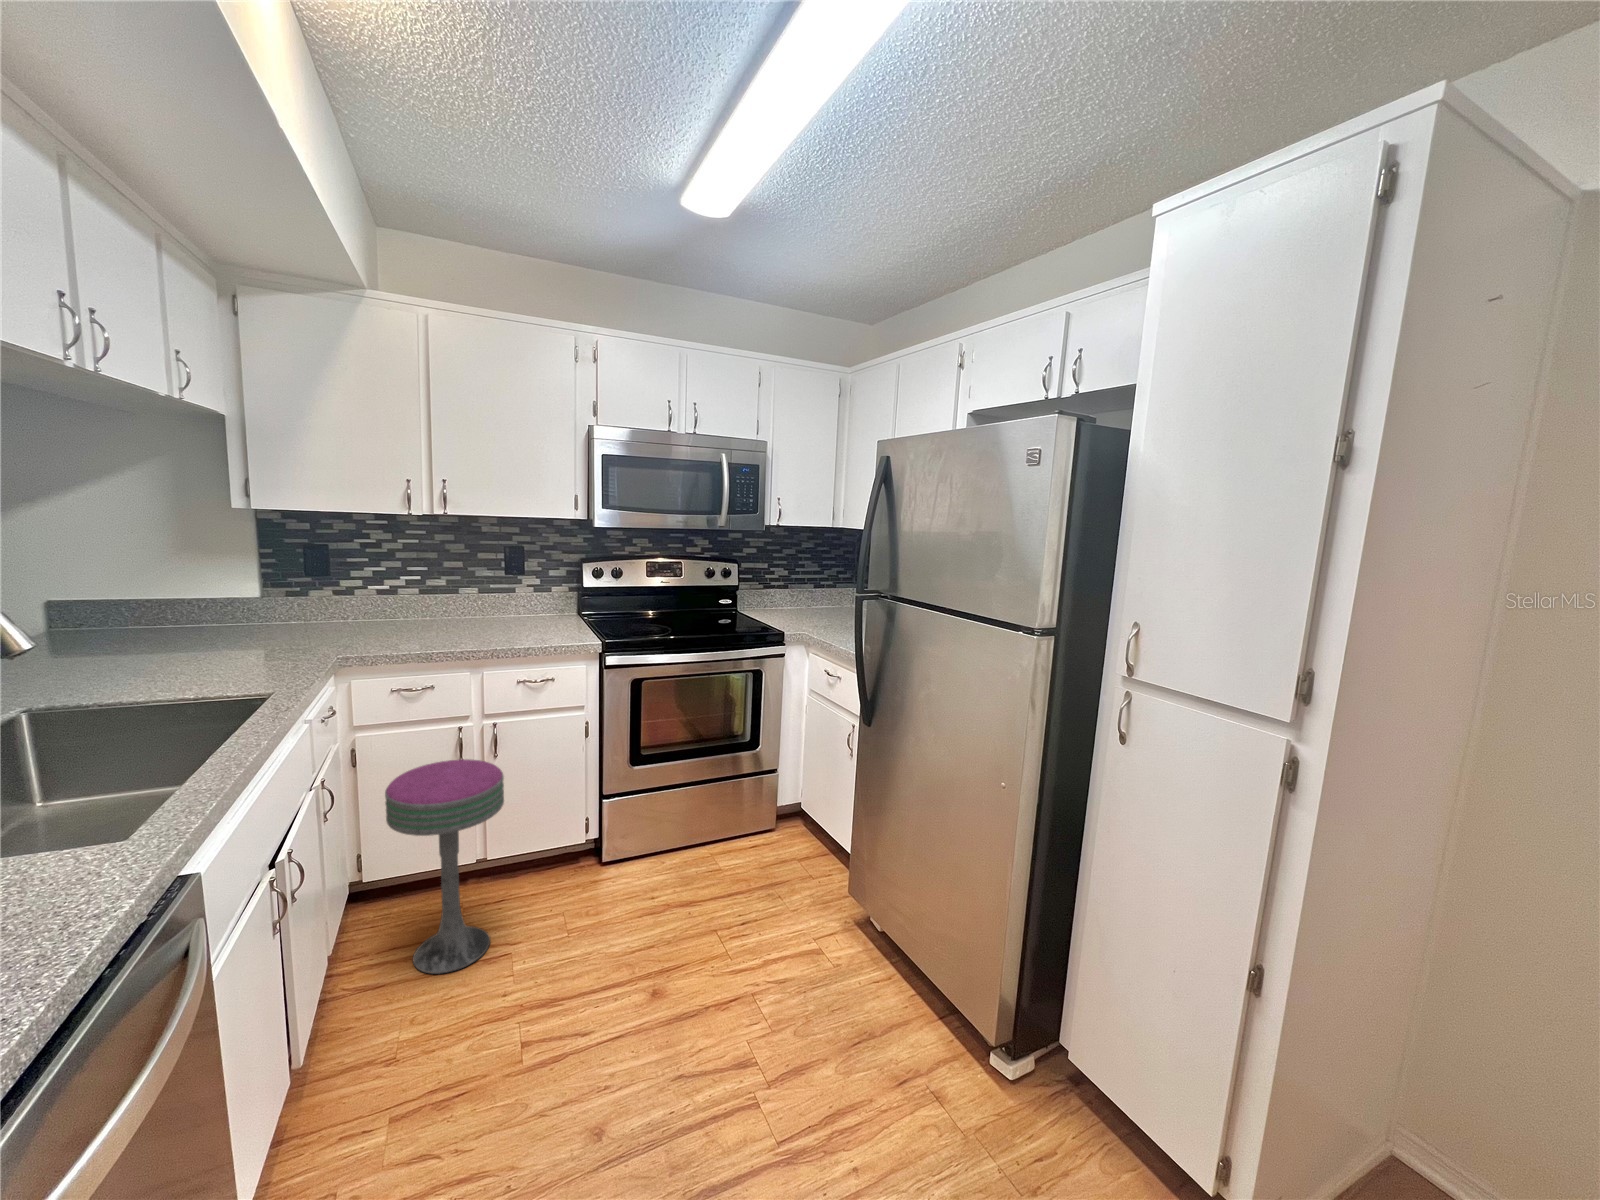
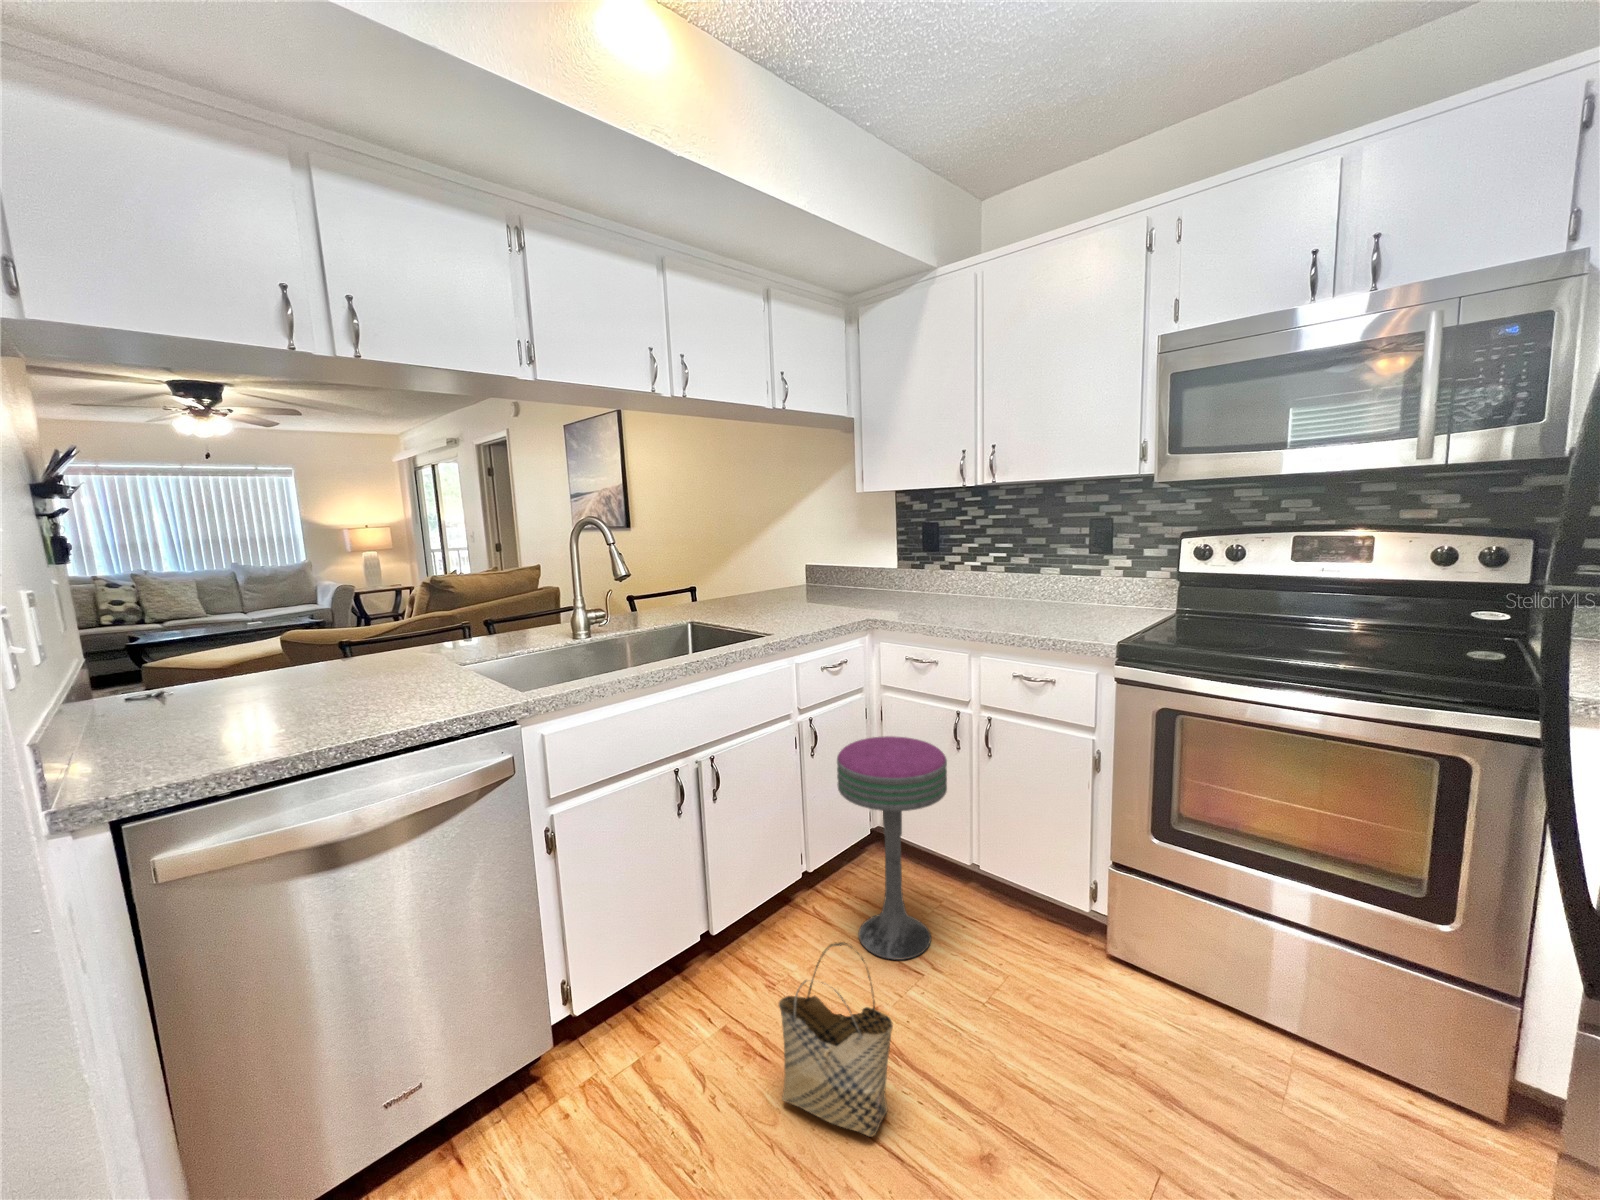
woven basket: none [501,924,600,1091] -> present [779,942,893,1137]

